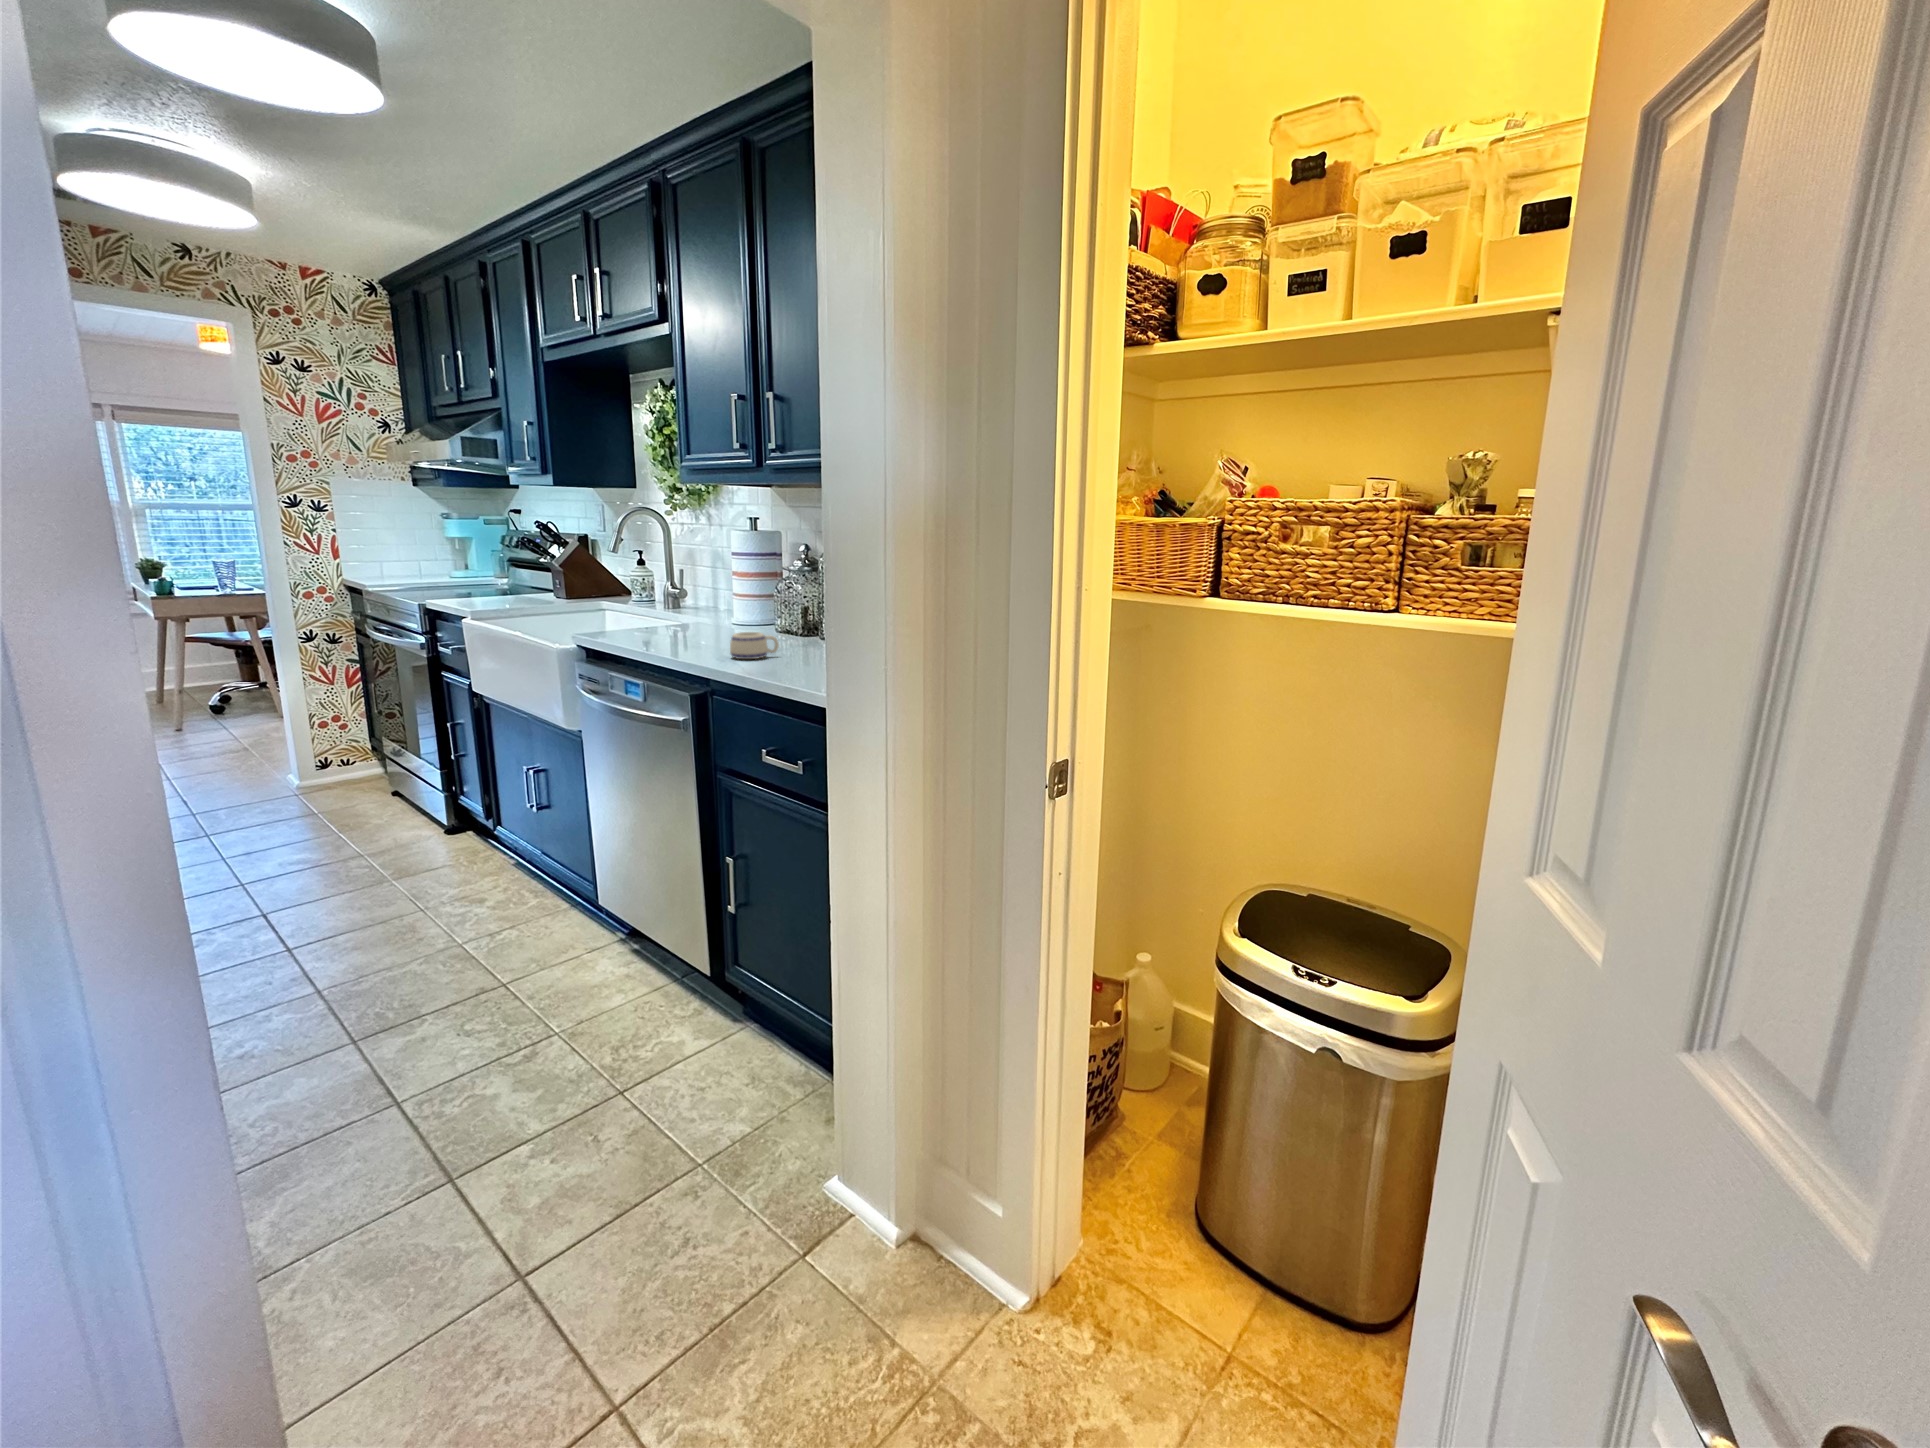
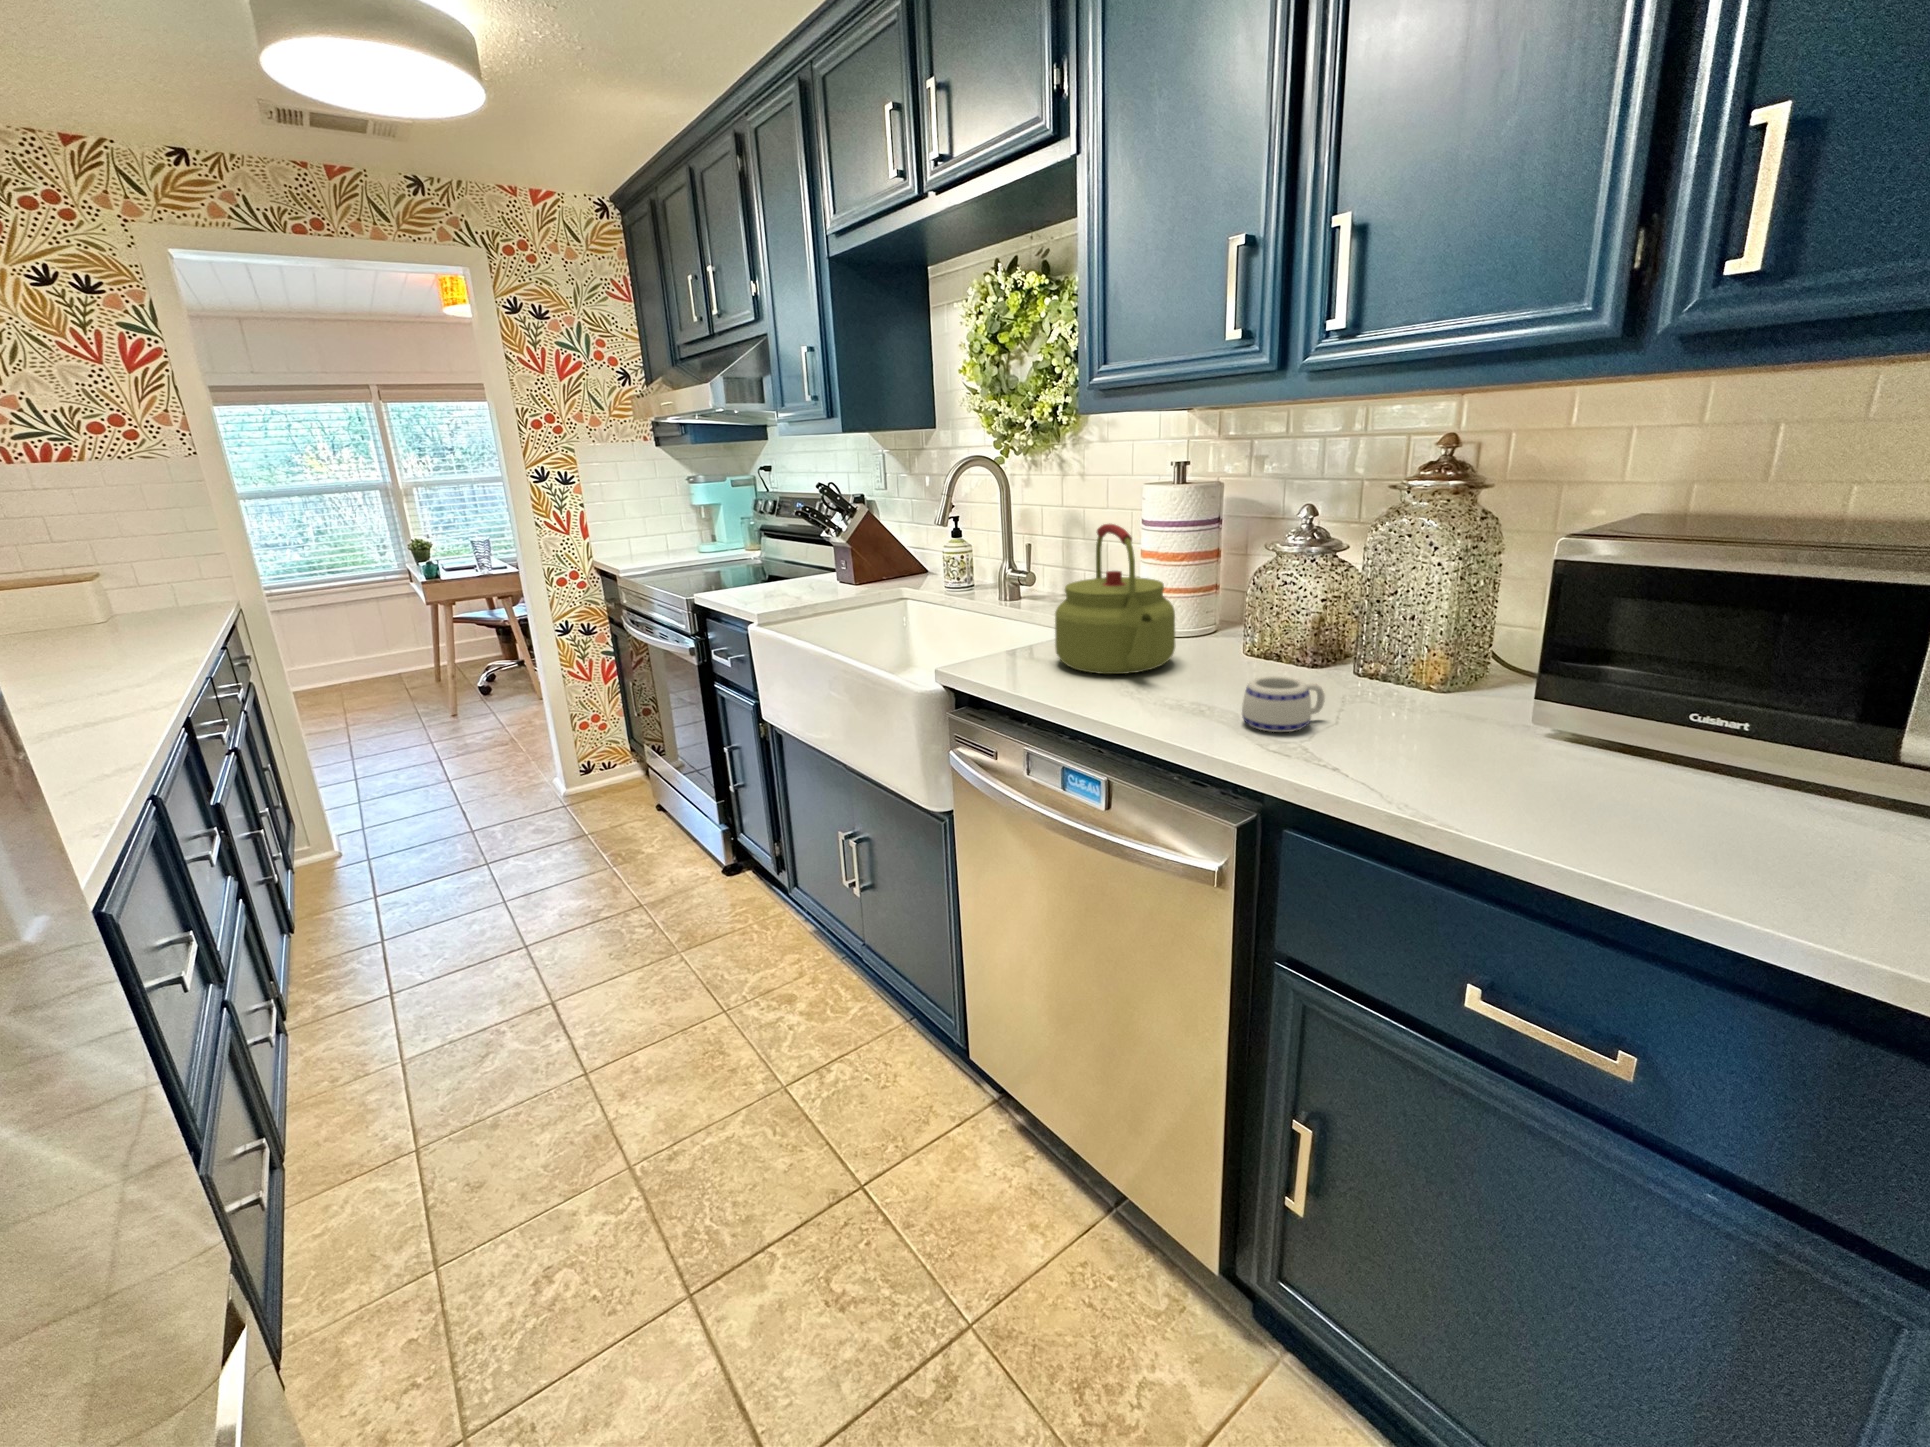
kettle: none [659,551,739,641] -> present [1055,524,1175,674]

